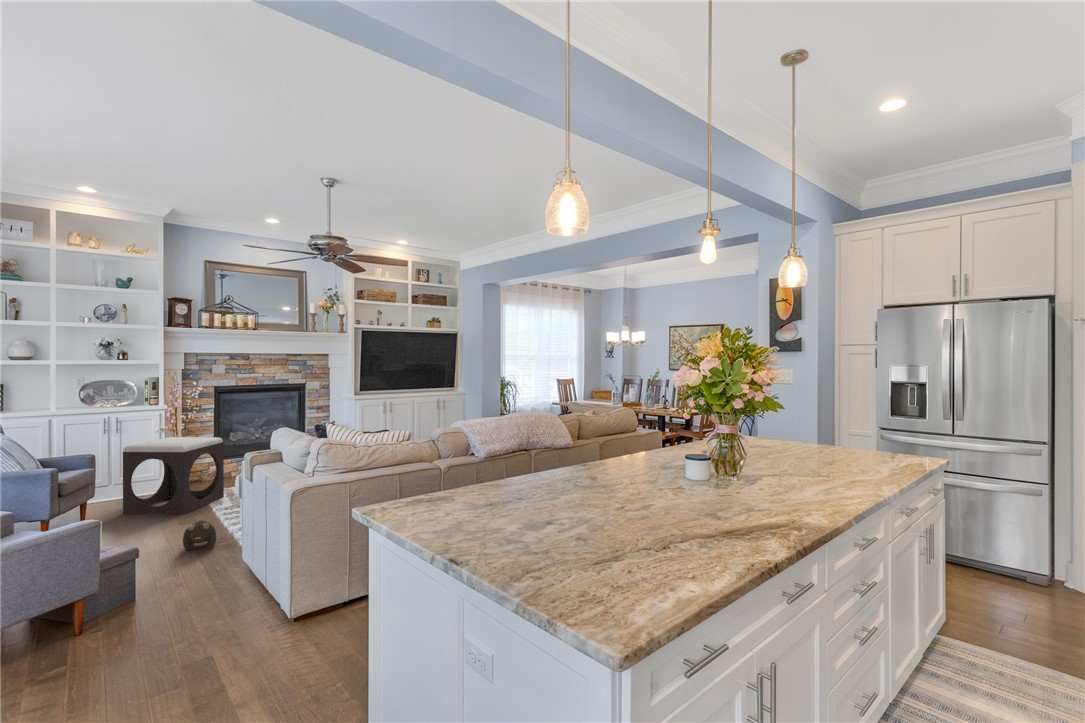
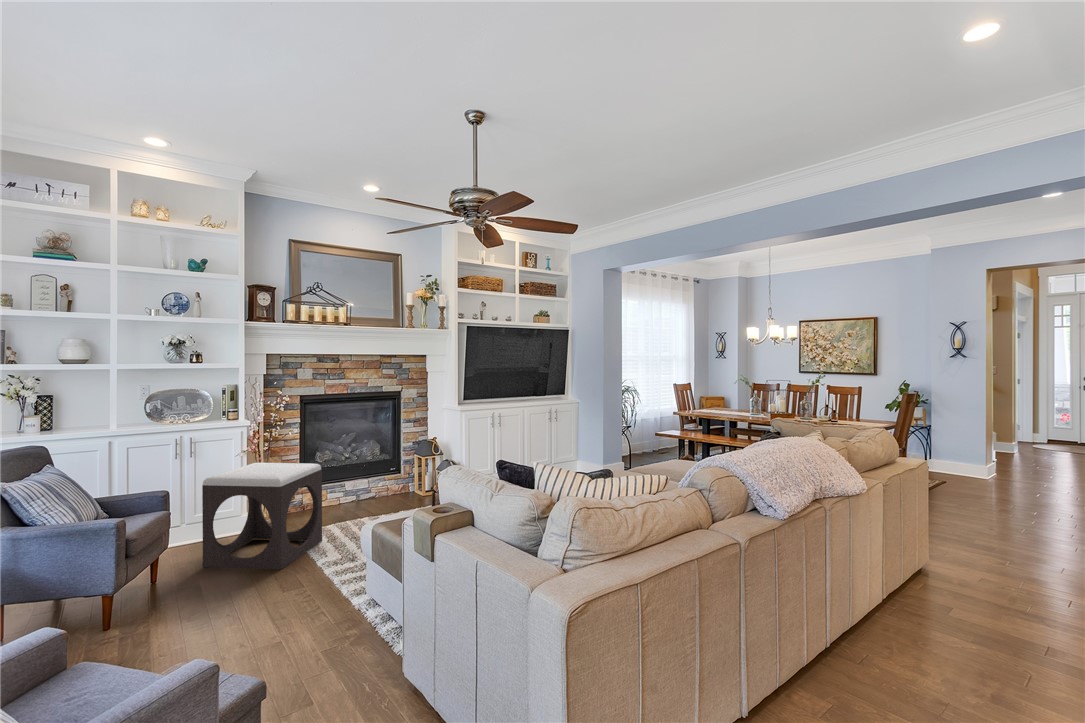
plush toy: present [183,520,216,550] -> none [301,595,345,642]

